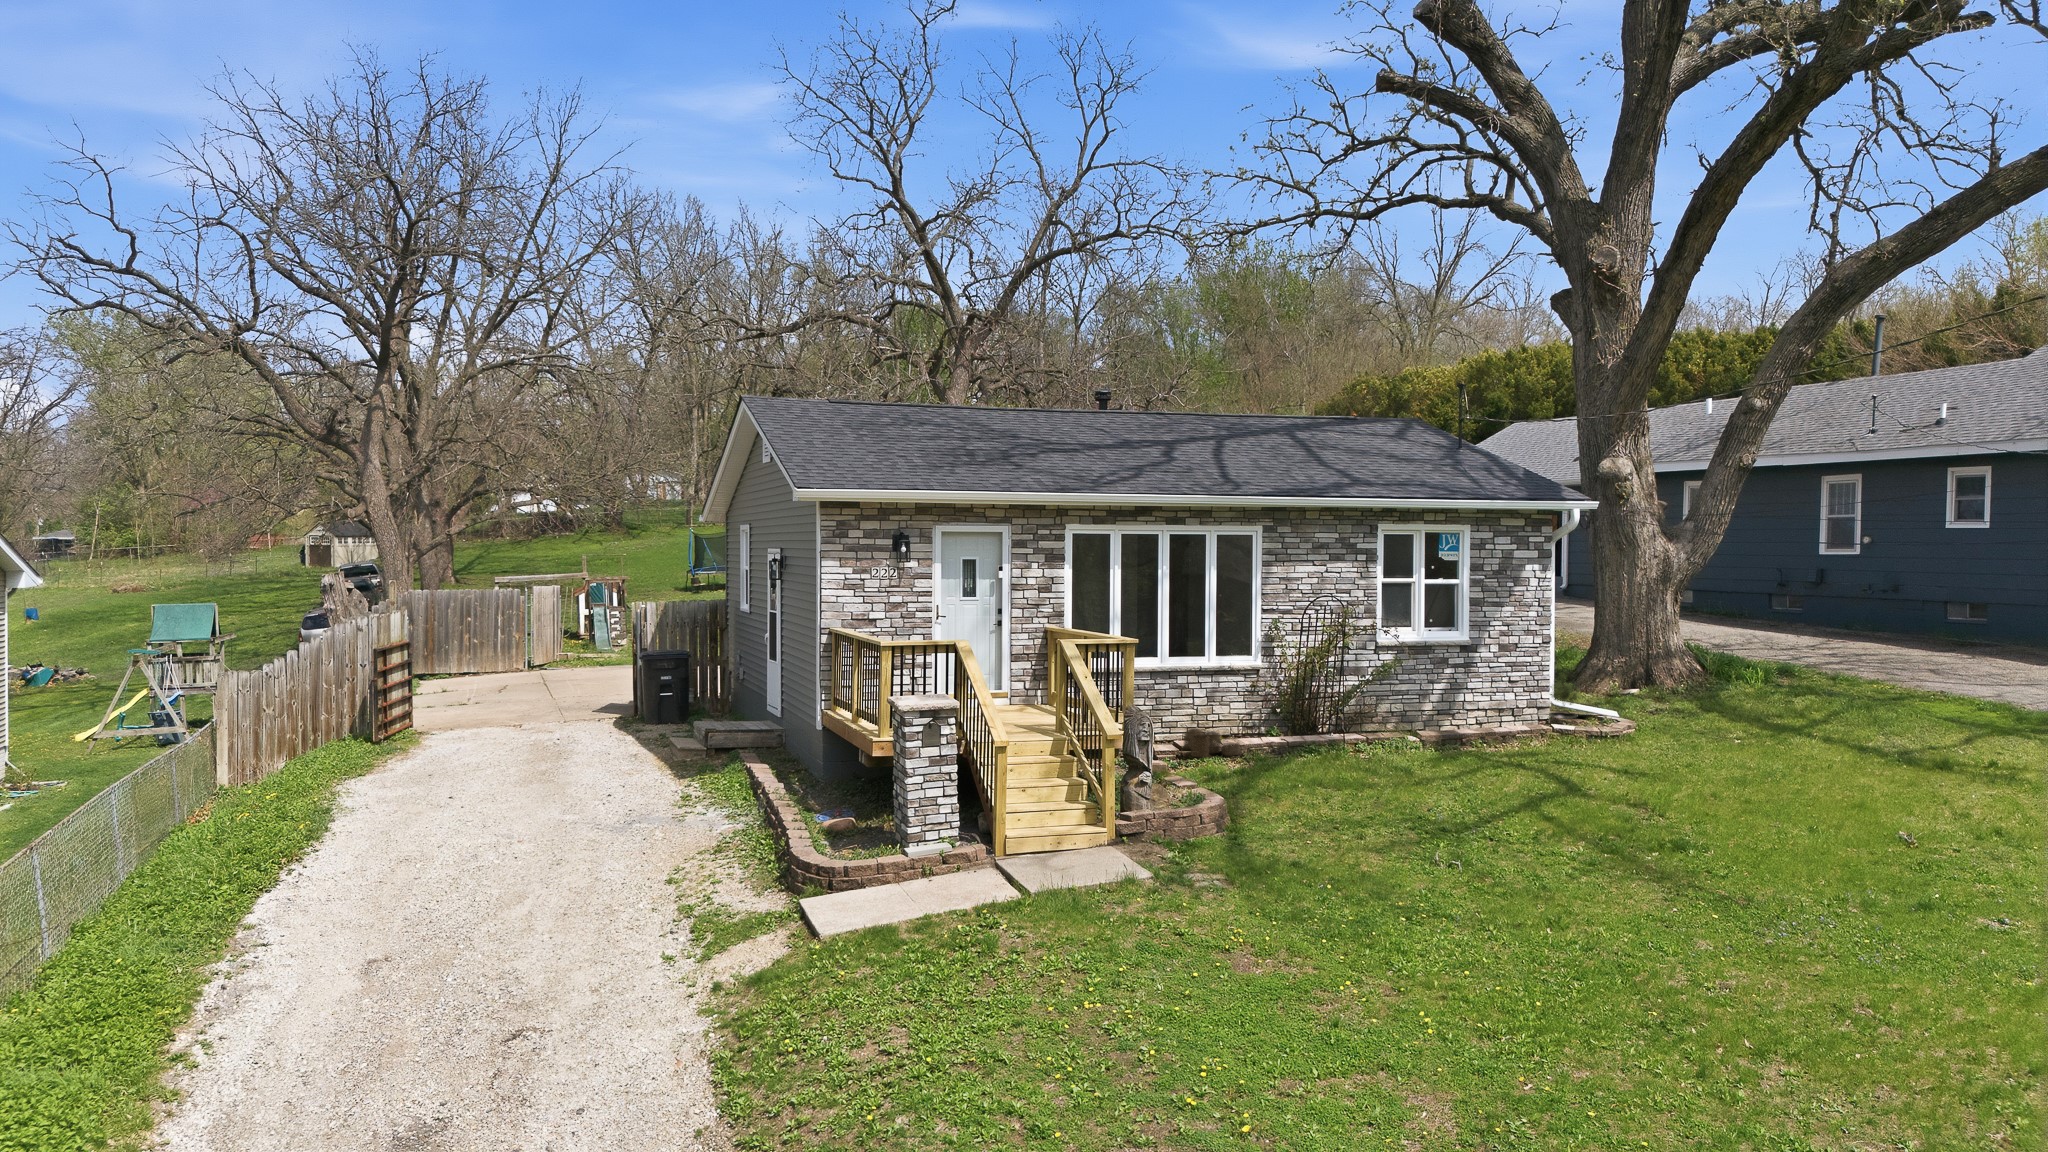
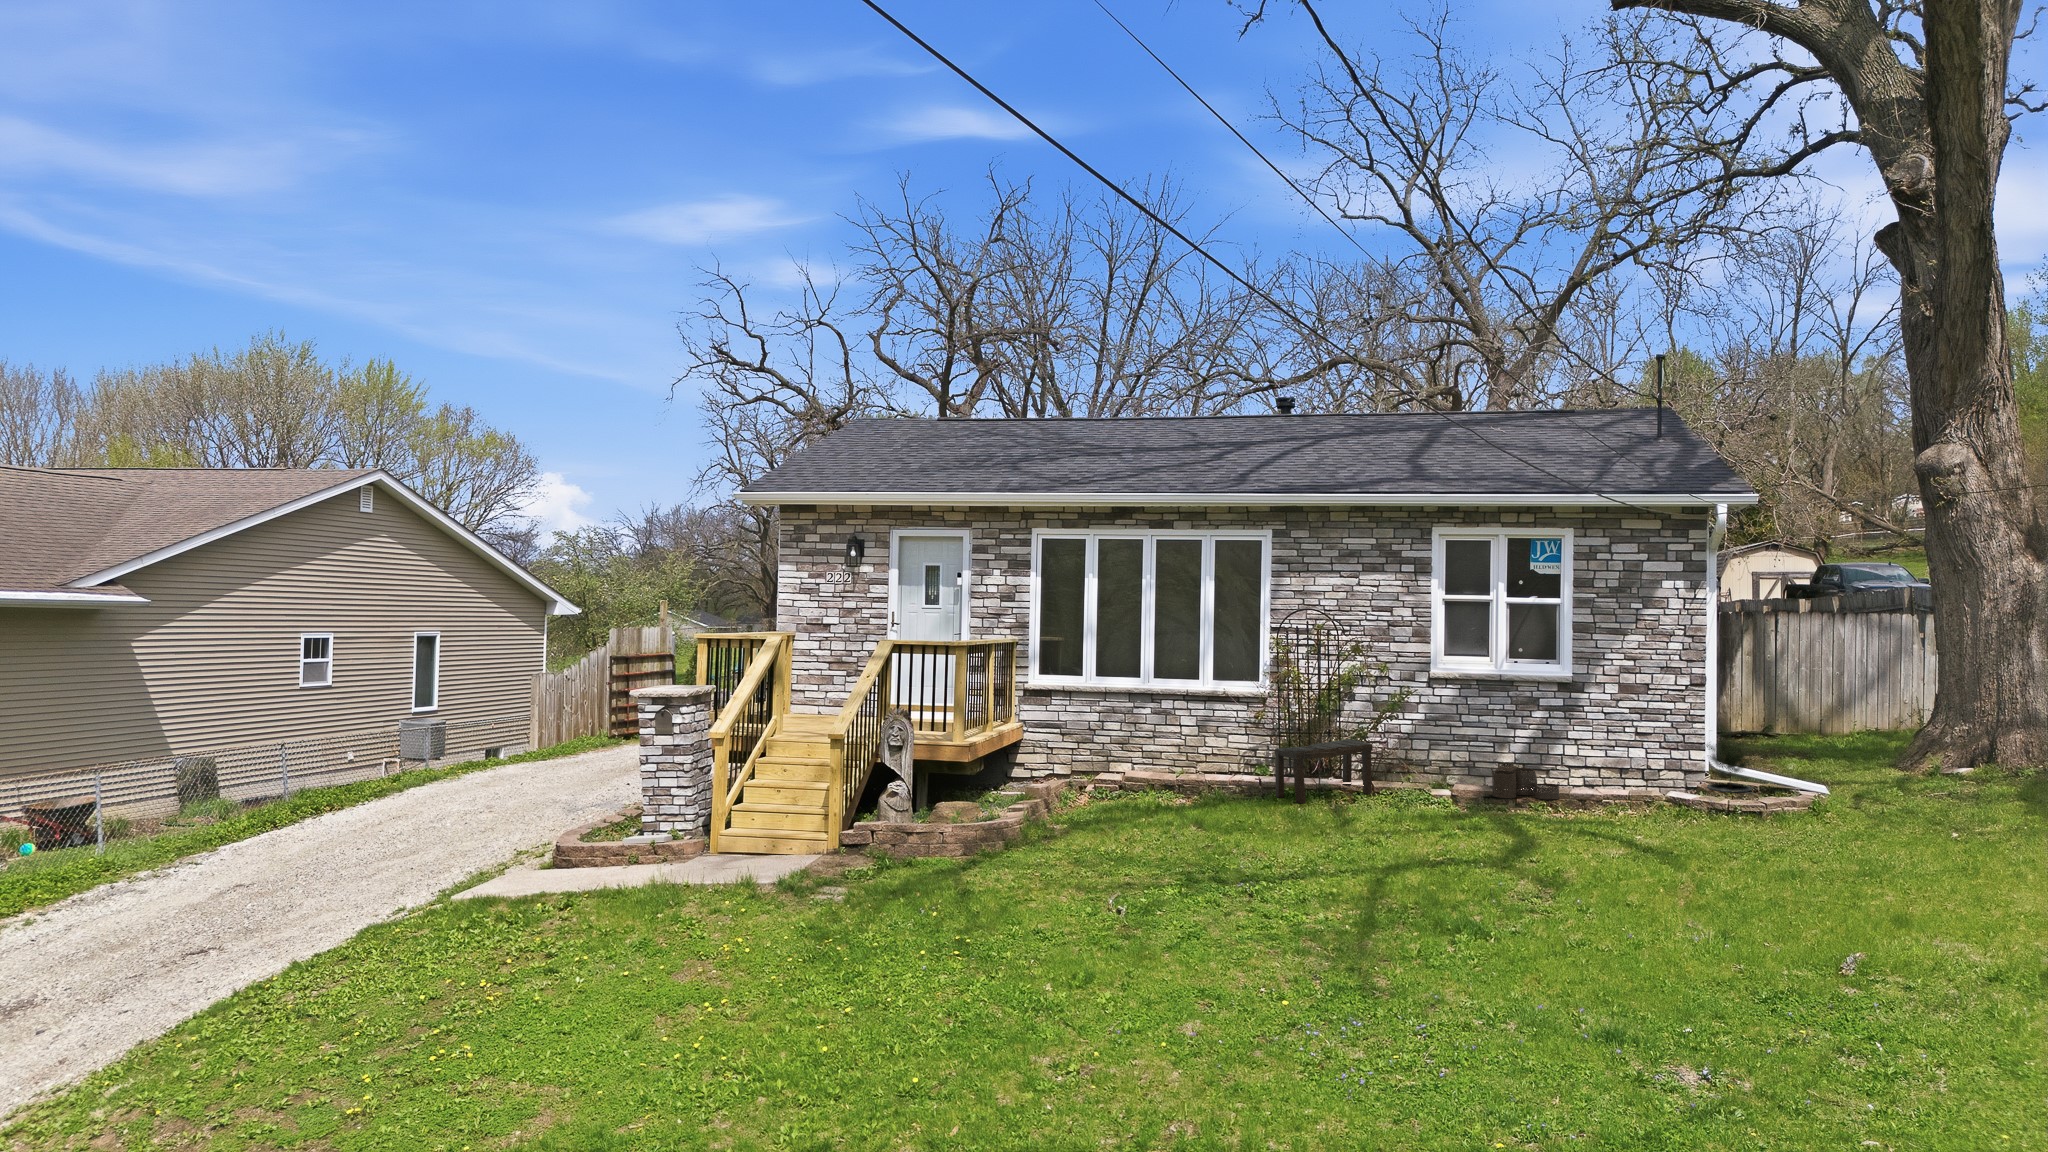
bench: none [1297,699,1362,755] -> present [1275,739,1373,803]
woven basket: present [1184,728,1240,757] -> present [1491,762,1560,800]

